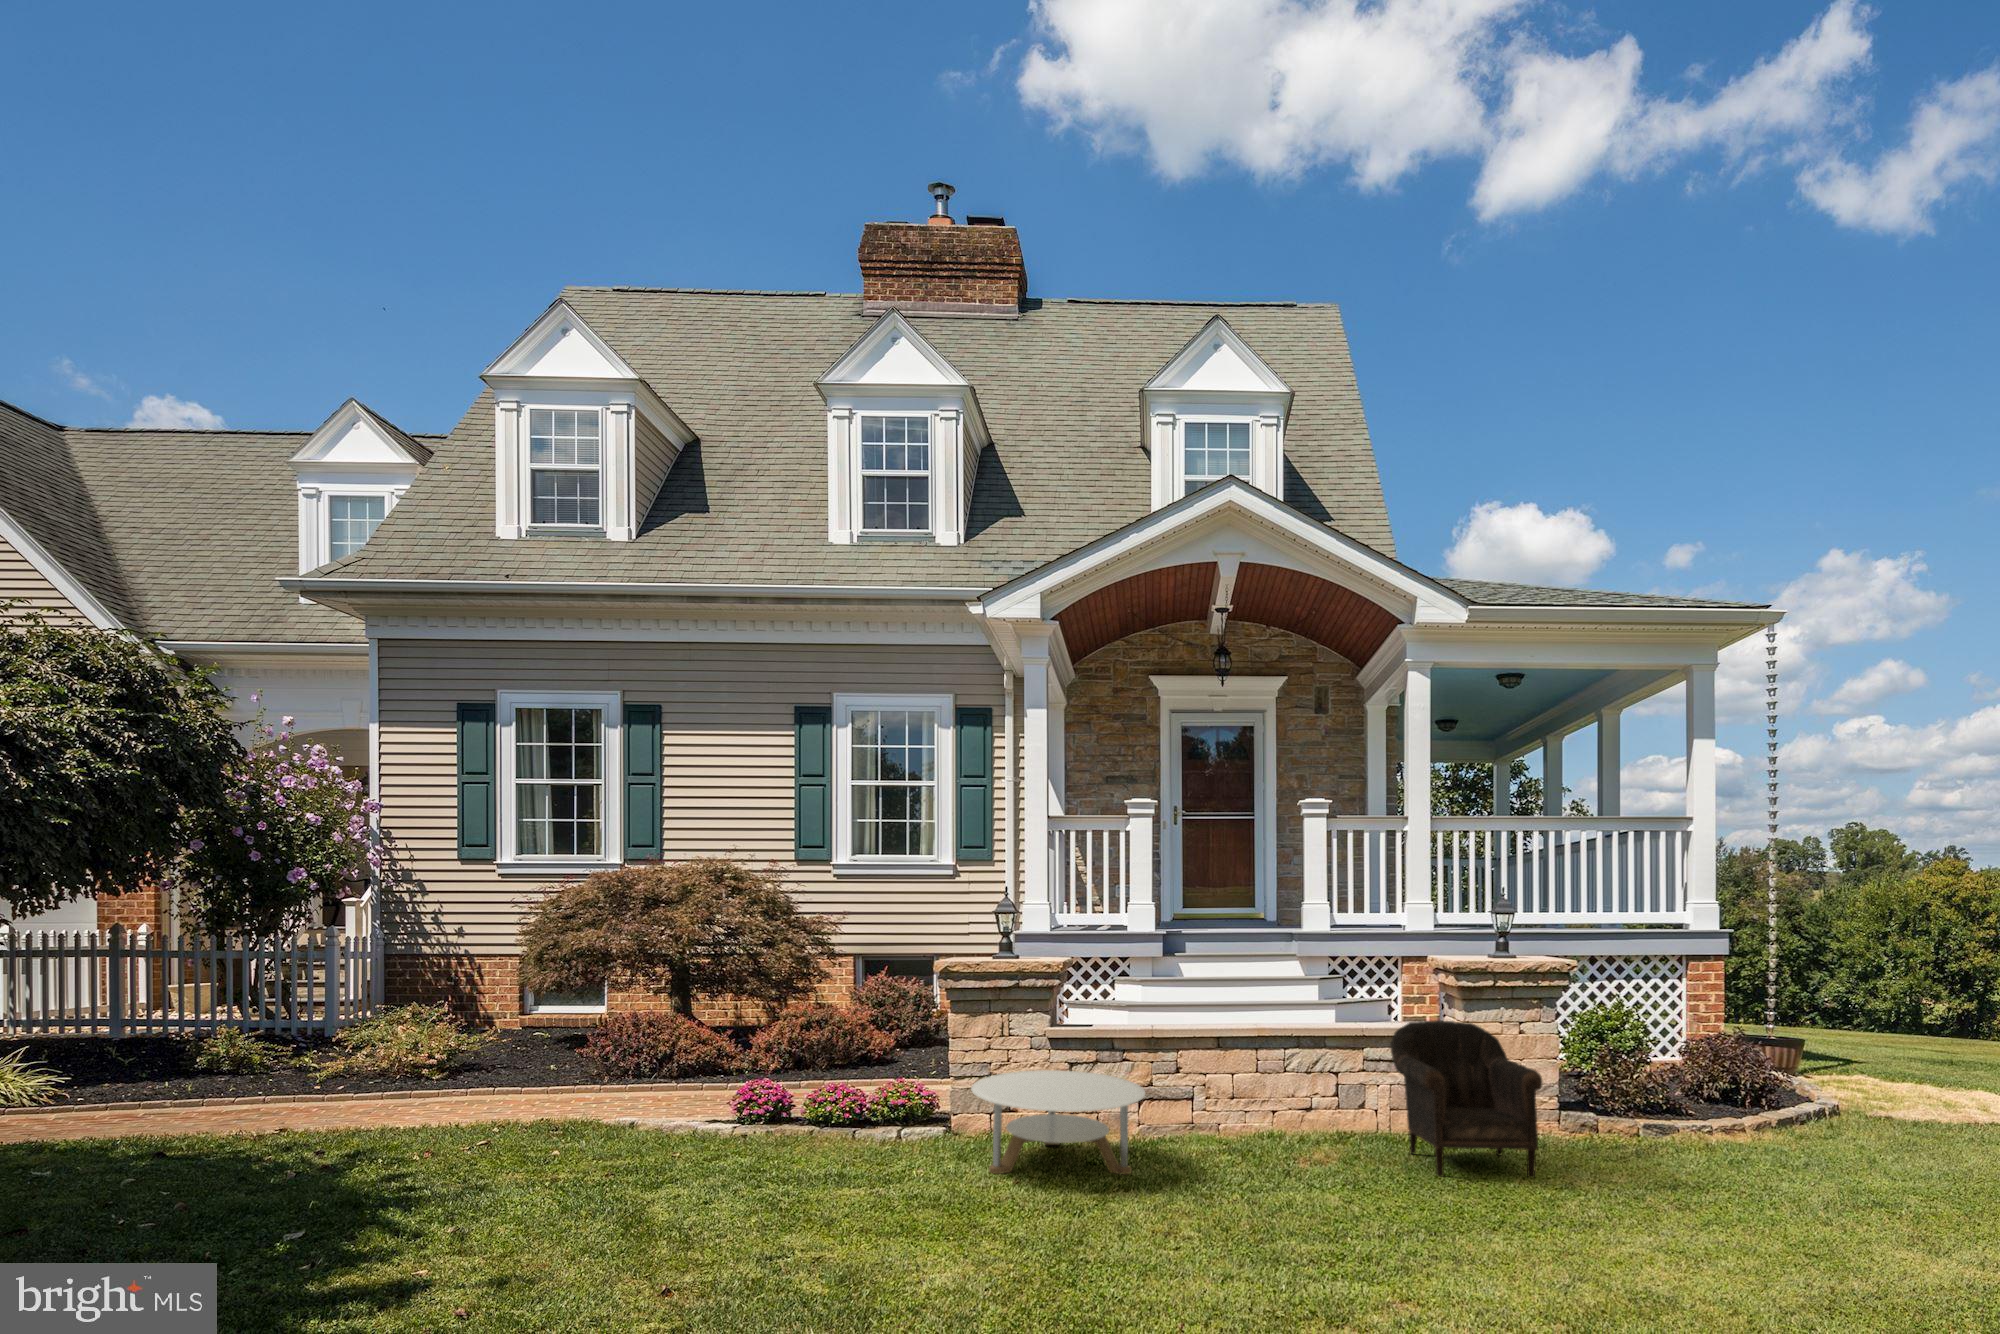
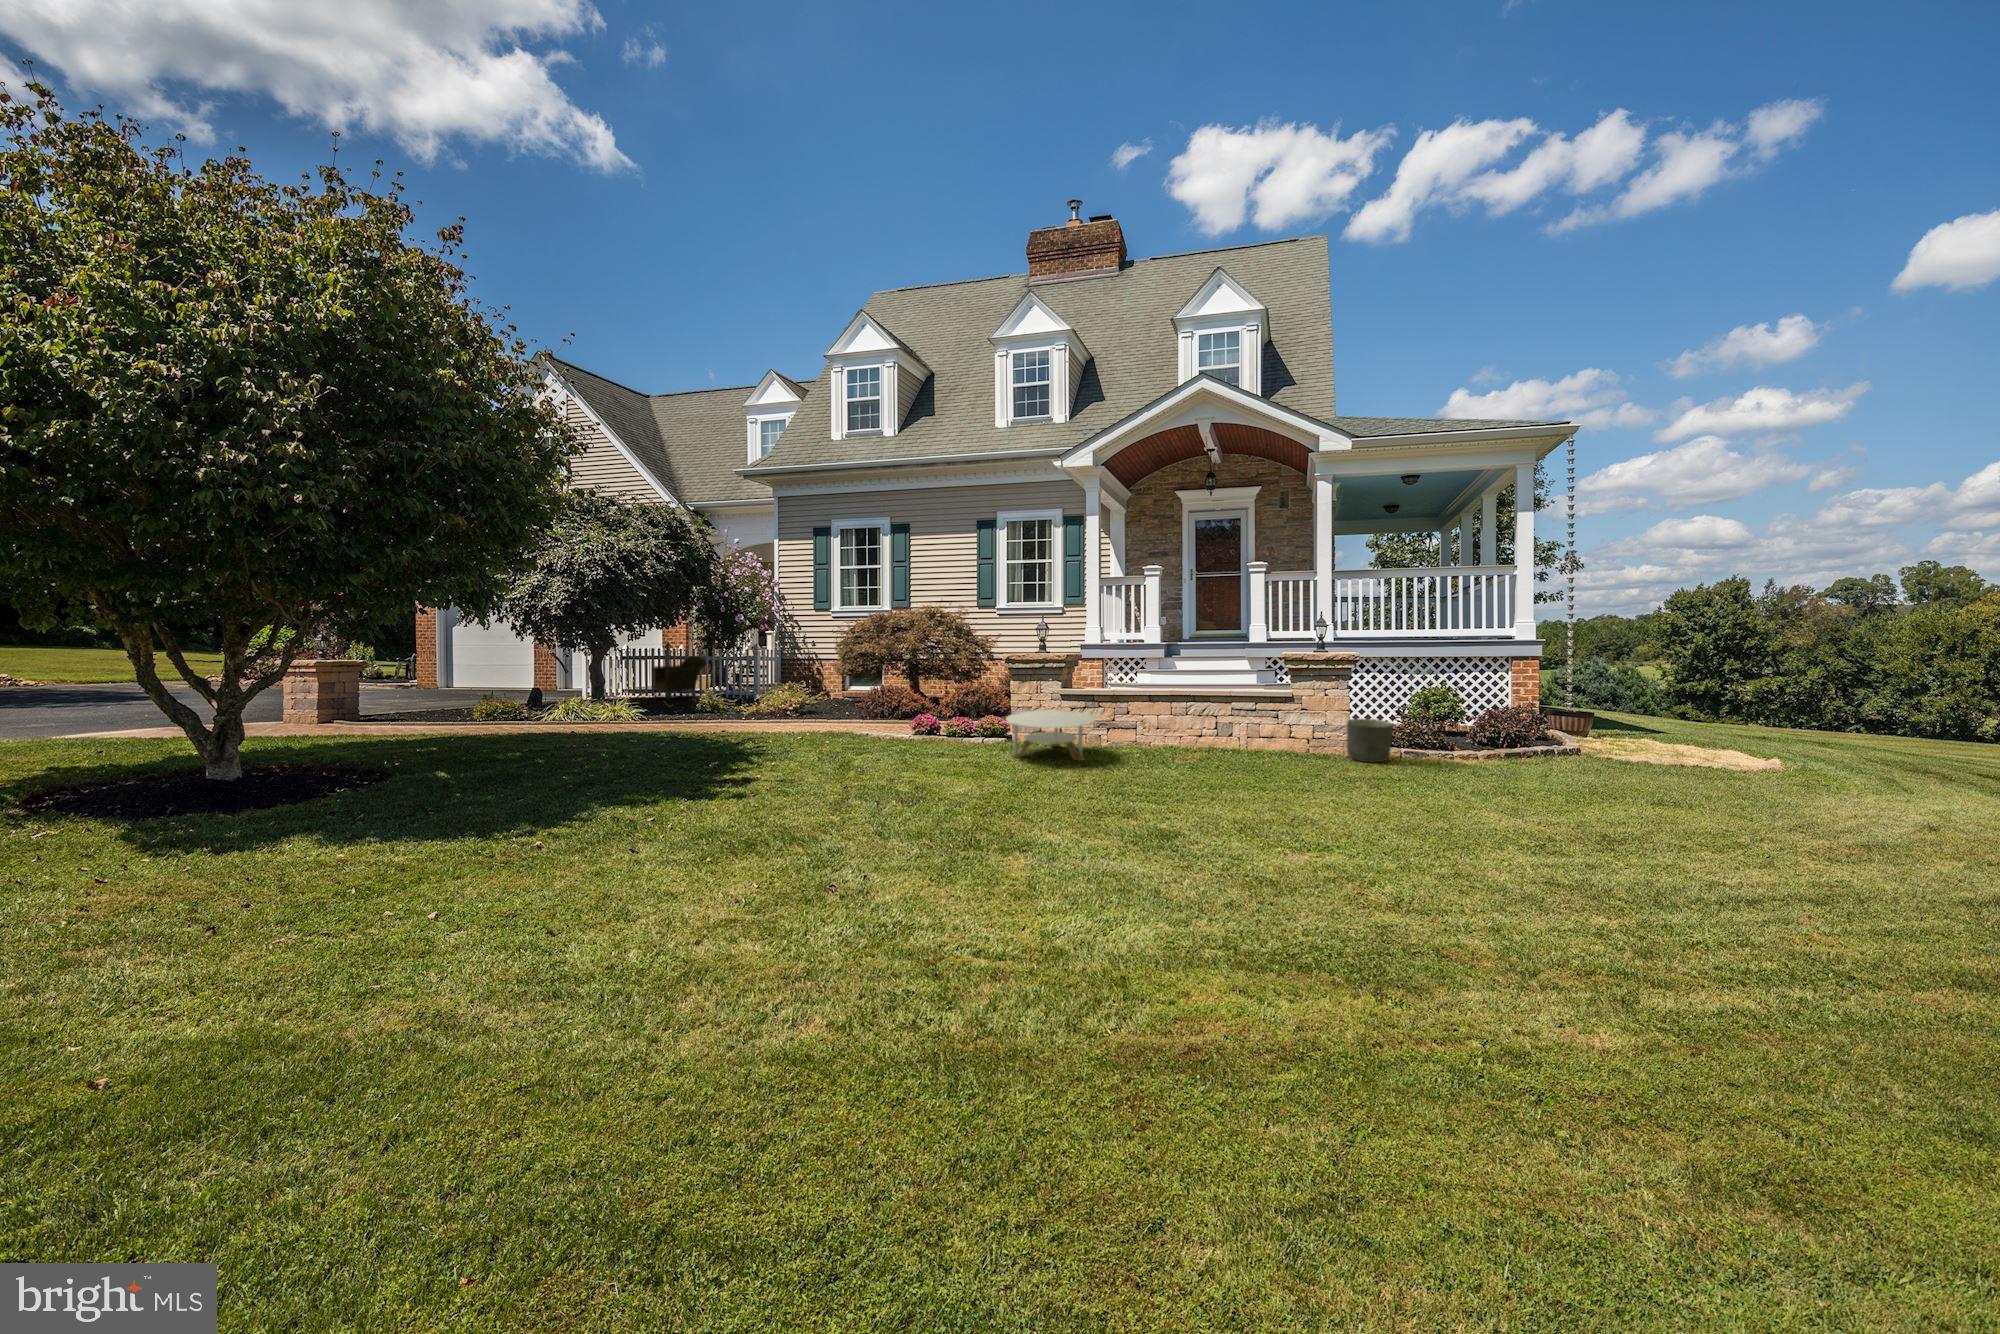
armchair: present [1390,1020,1542,1178] -> present [652,656,706,700]
planter: none [1556,1073,1634,1153] -> present [1347,719,1393,763]

